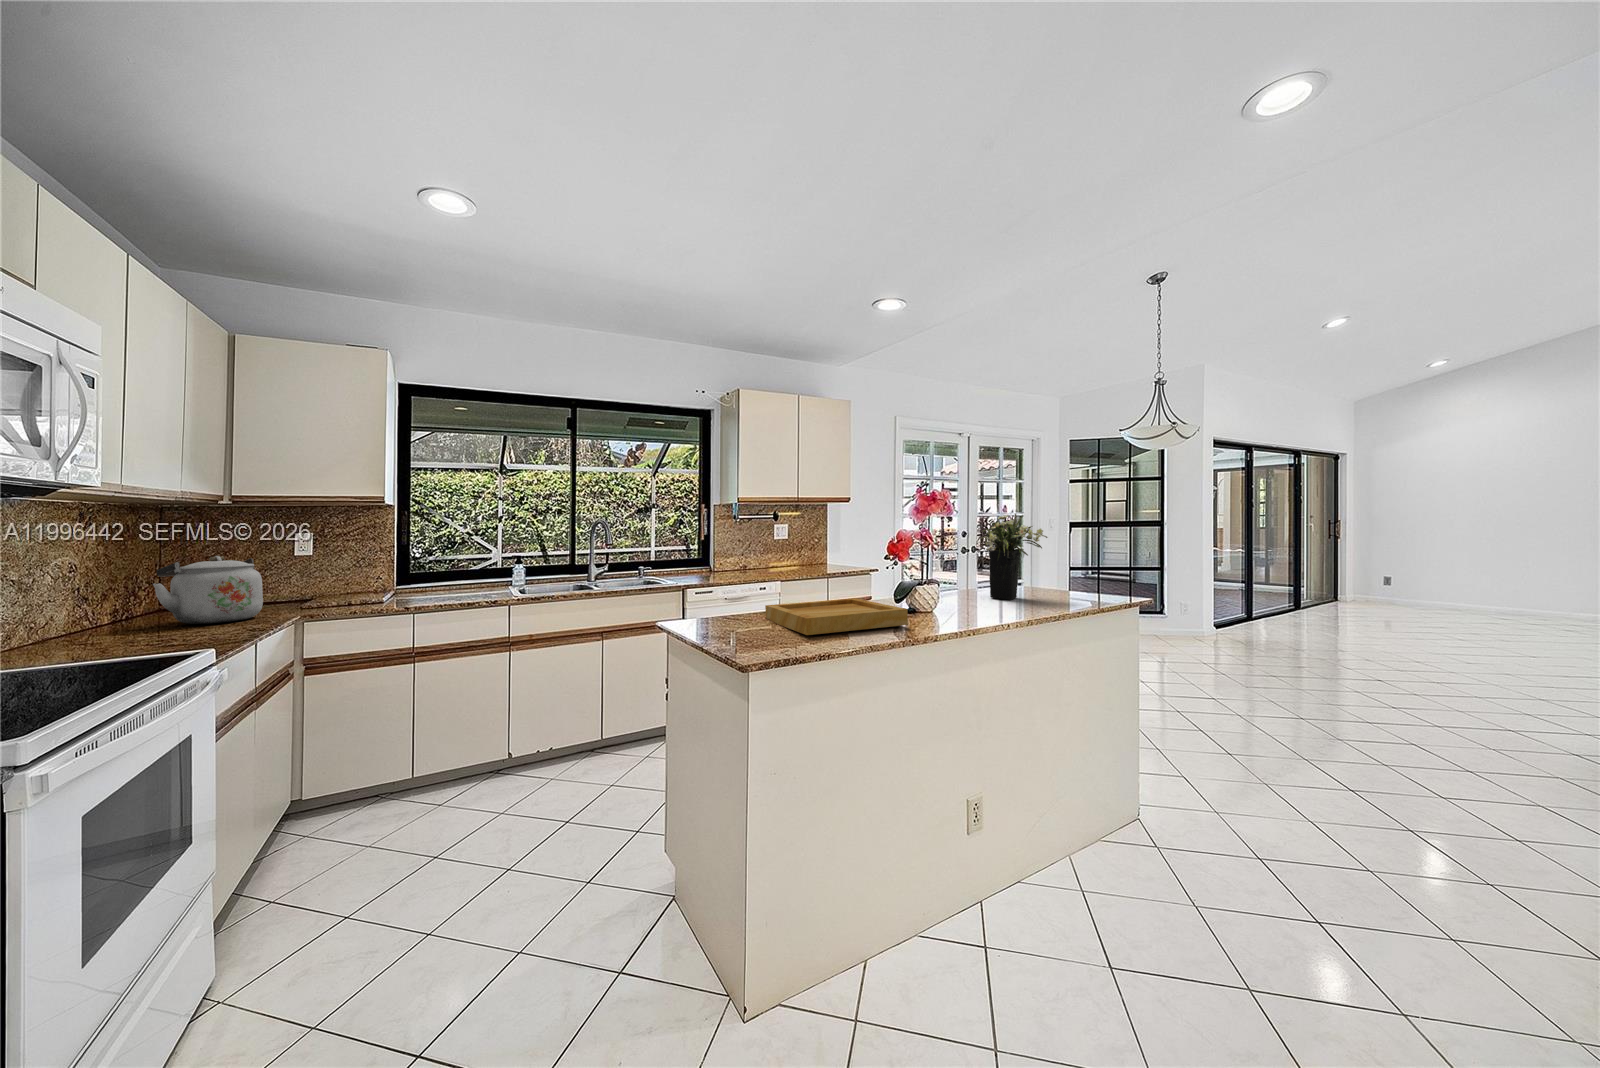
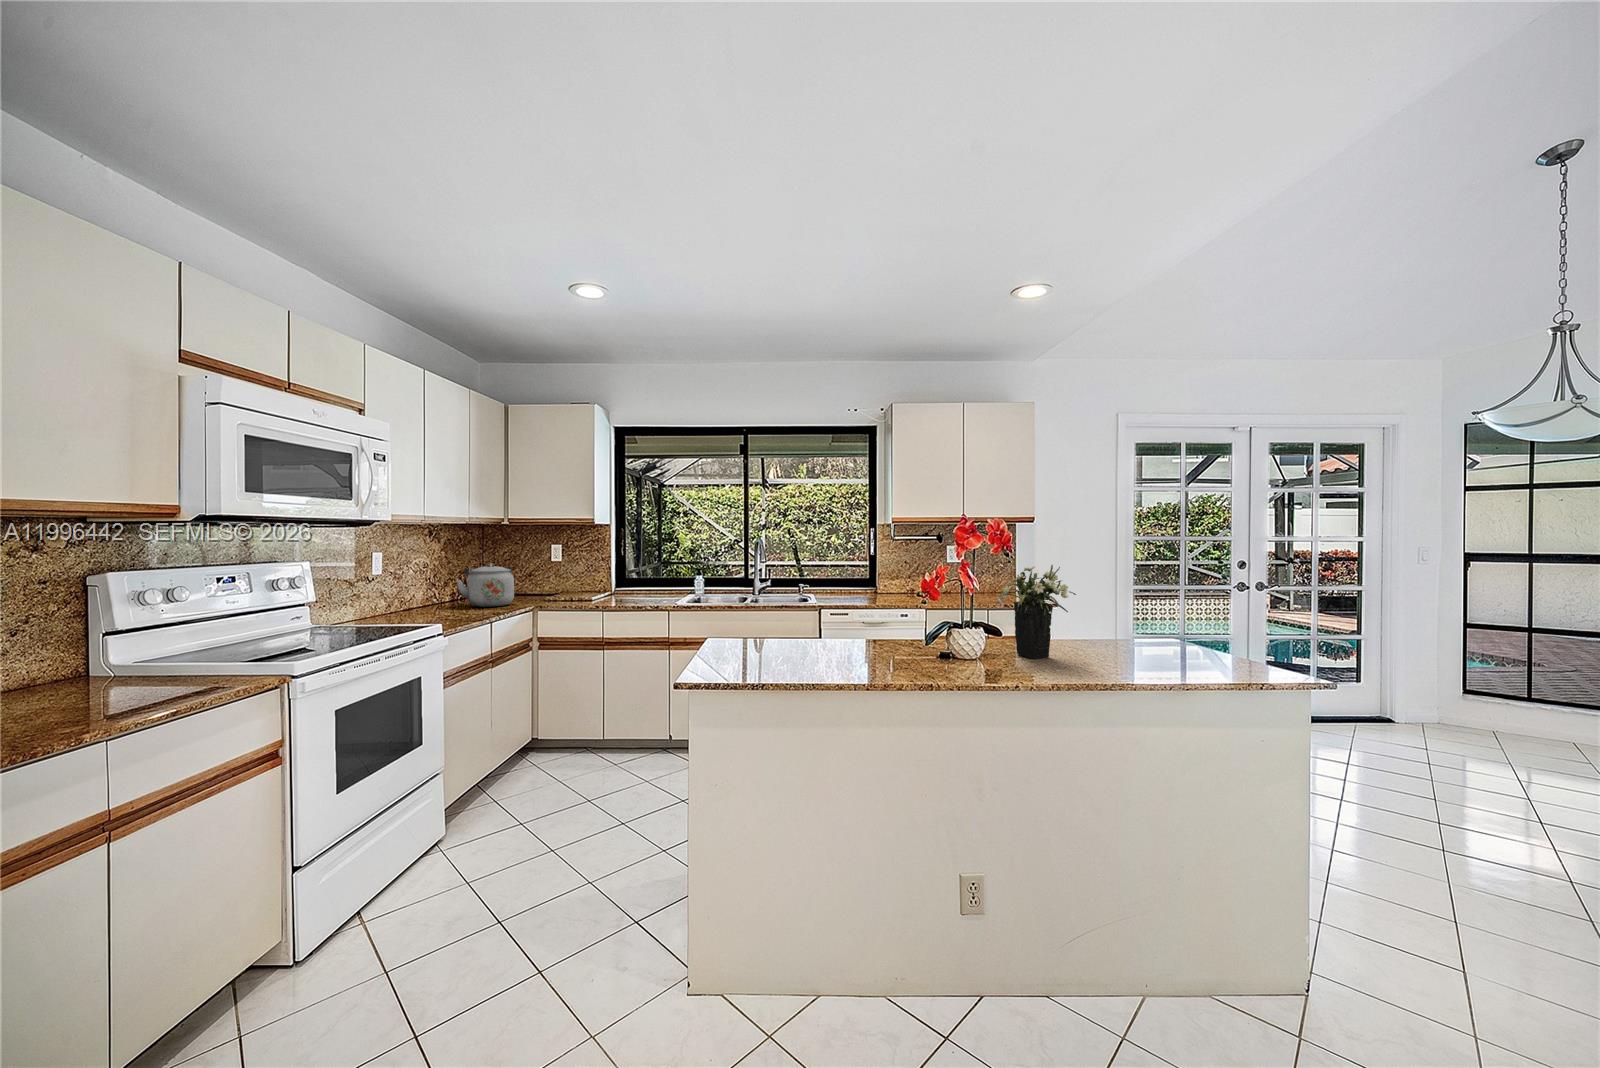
tray: present [765,598,908,635] -> none [746,636,852,669]

